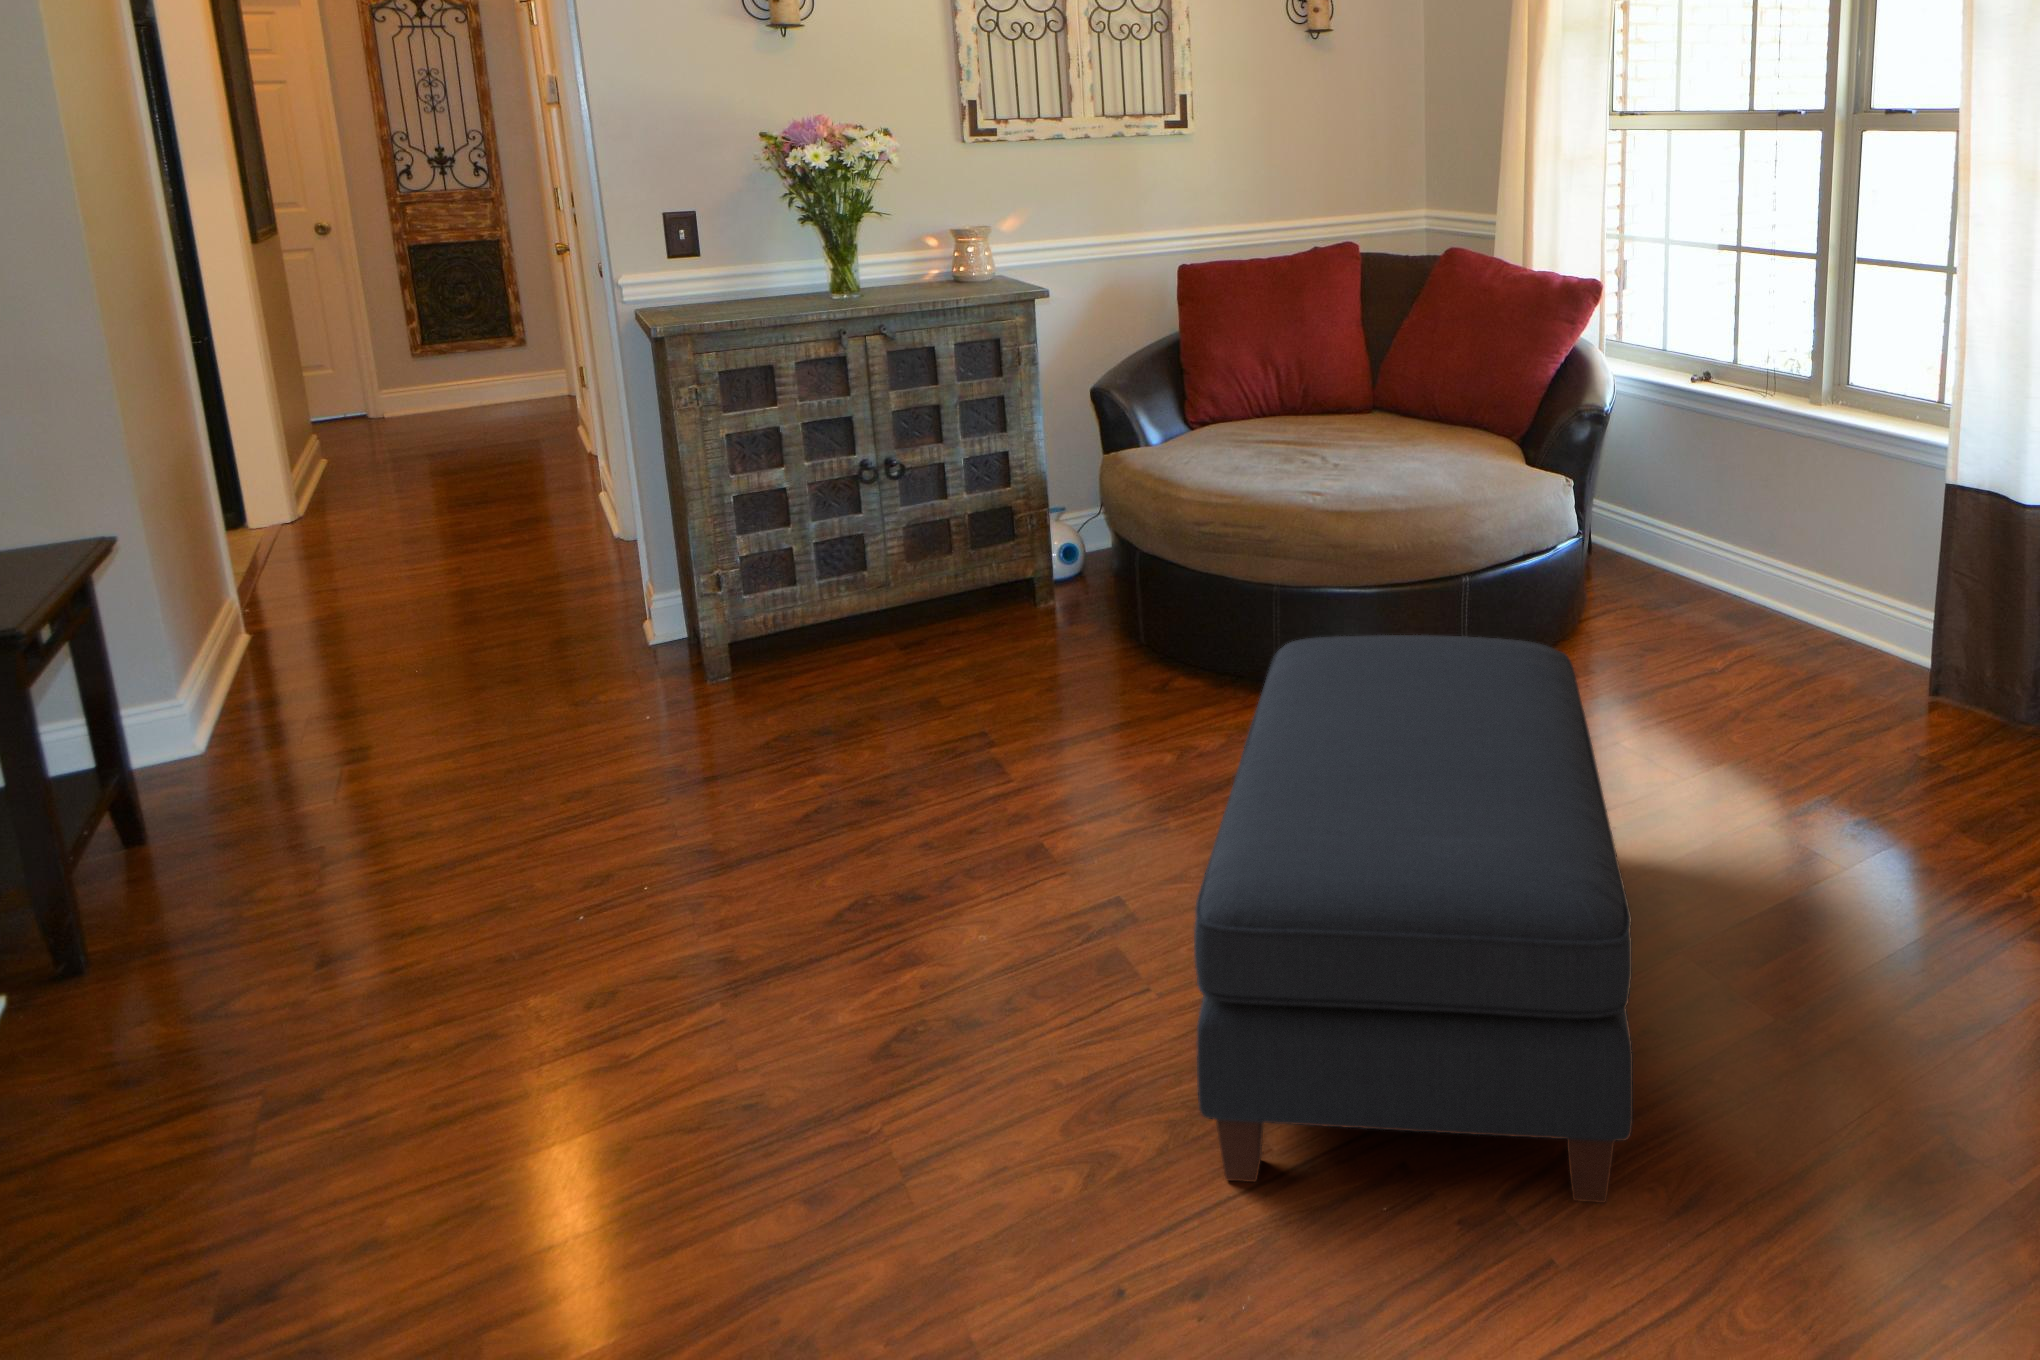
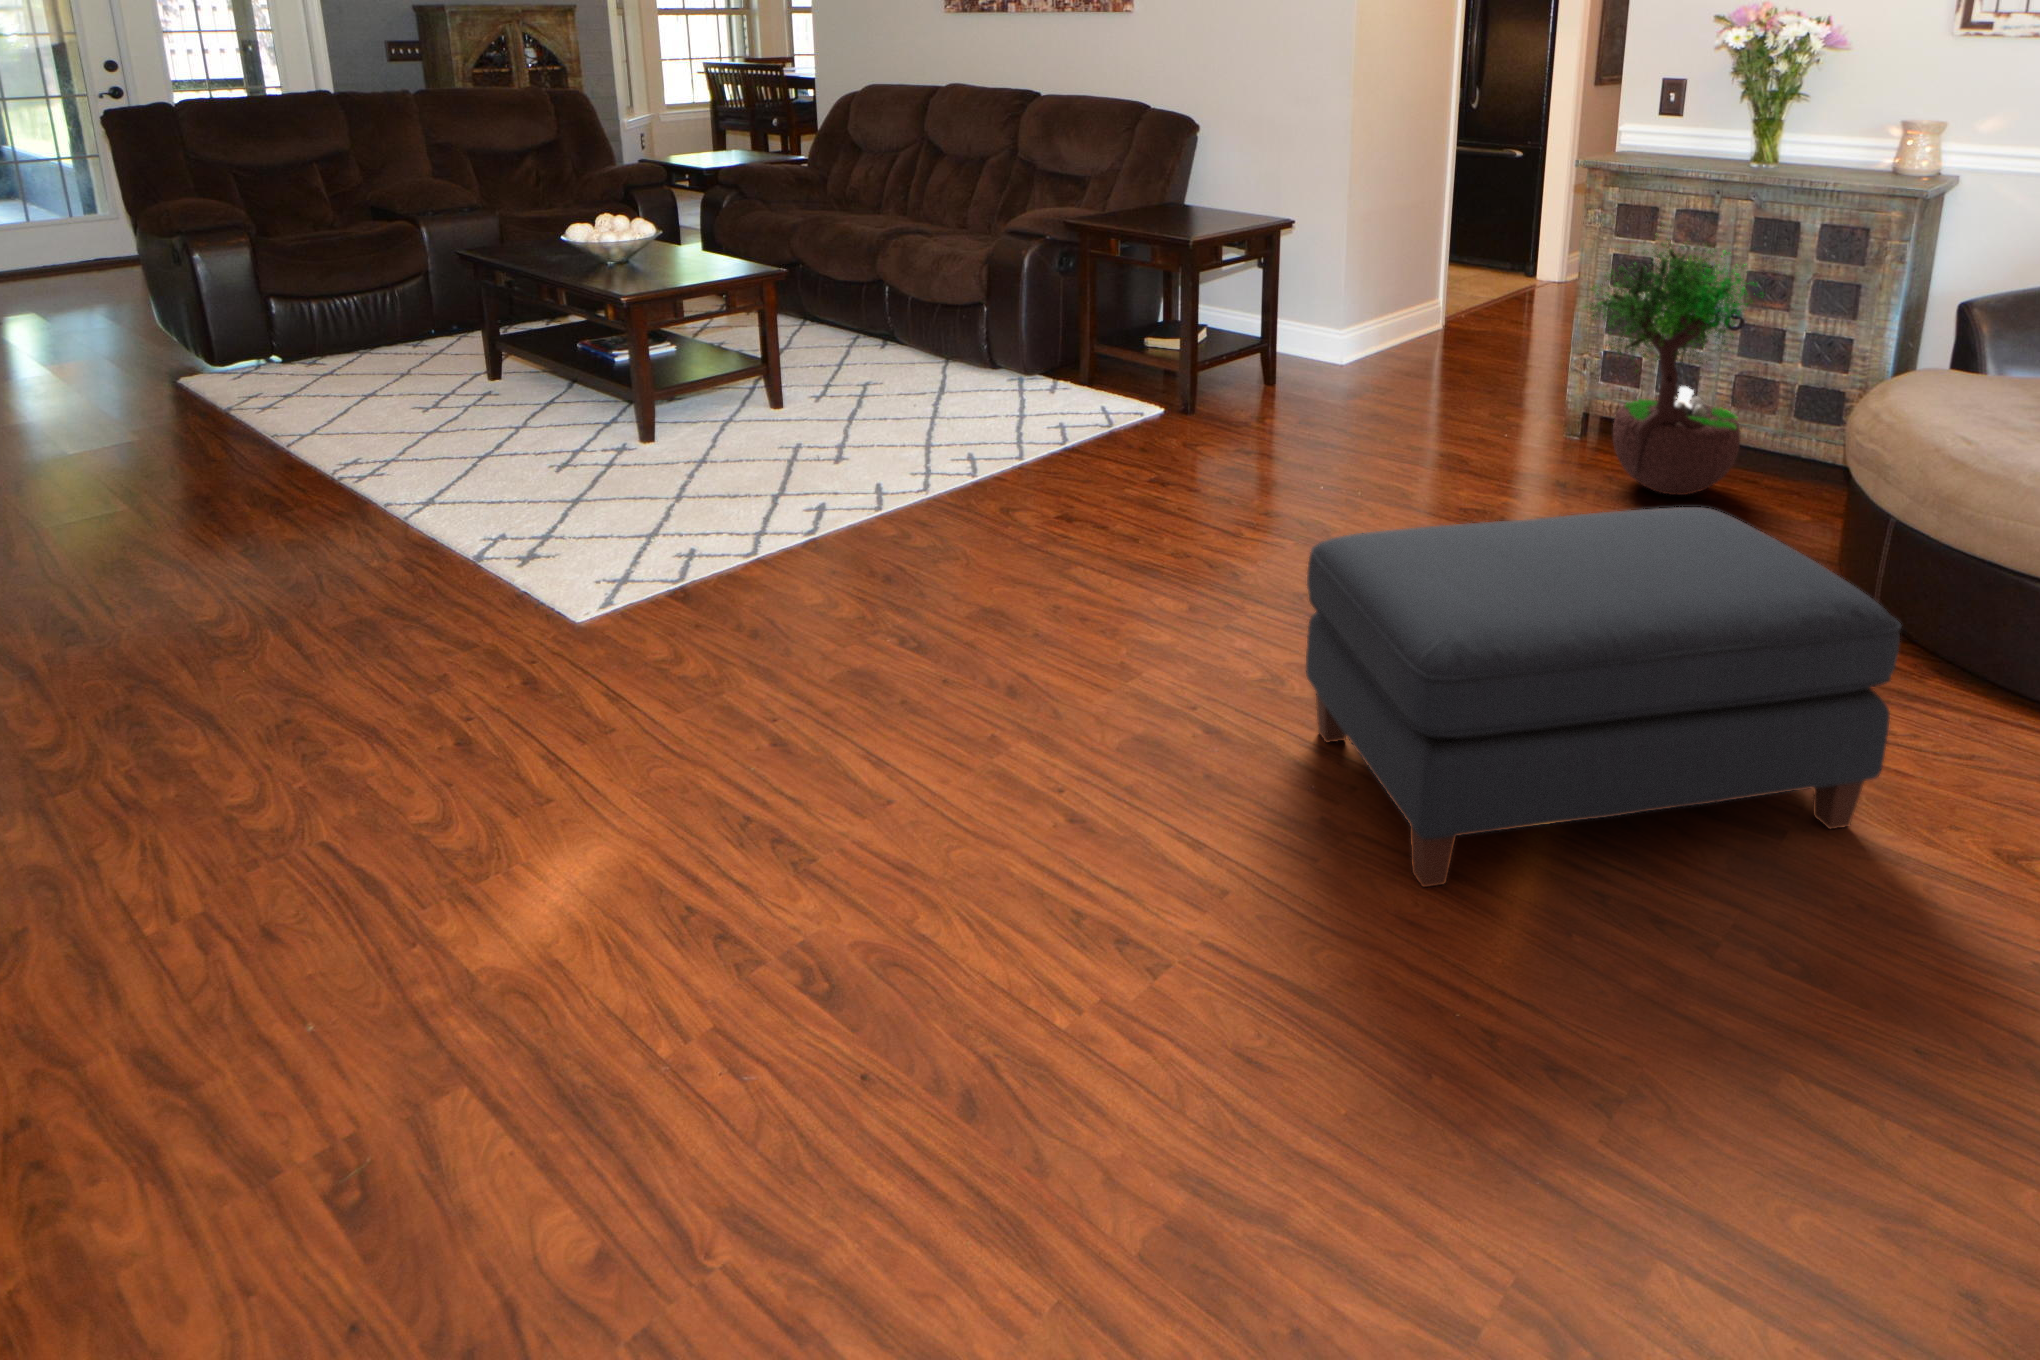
potted tree: none [785,375,986,689] -> present [1585,223,1757,495]

